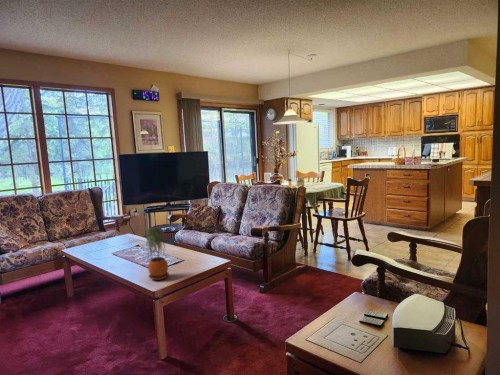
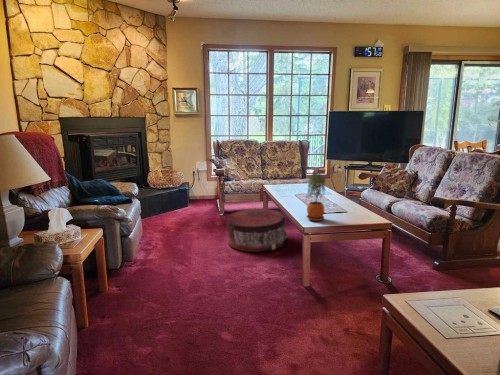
pouf: none [23,276,114,344] -> present [227,209,287,252]

